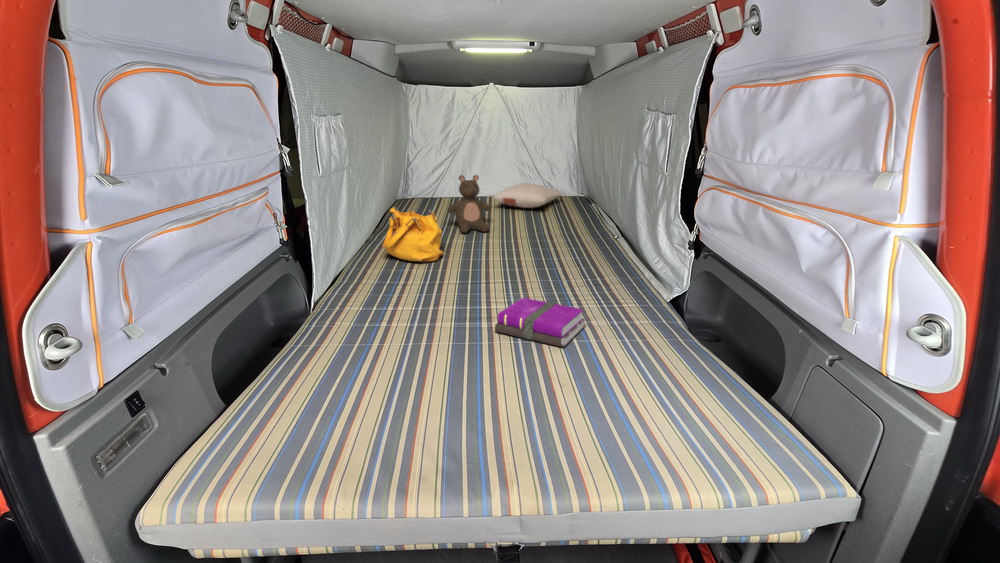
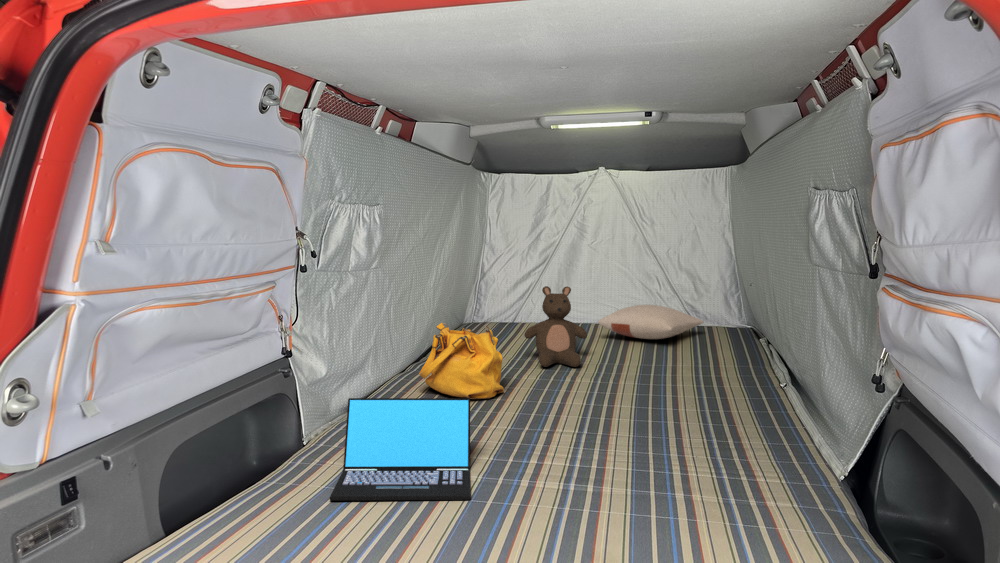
laptop: none [350,269,453,352] -> present [330,398,471,501]
notebook: present [495,298,585,347] -> none [535,449,677,523]

